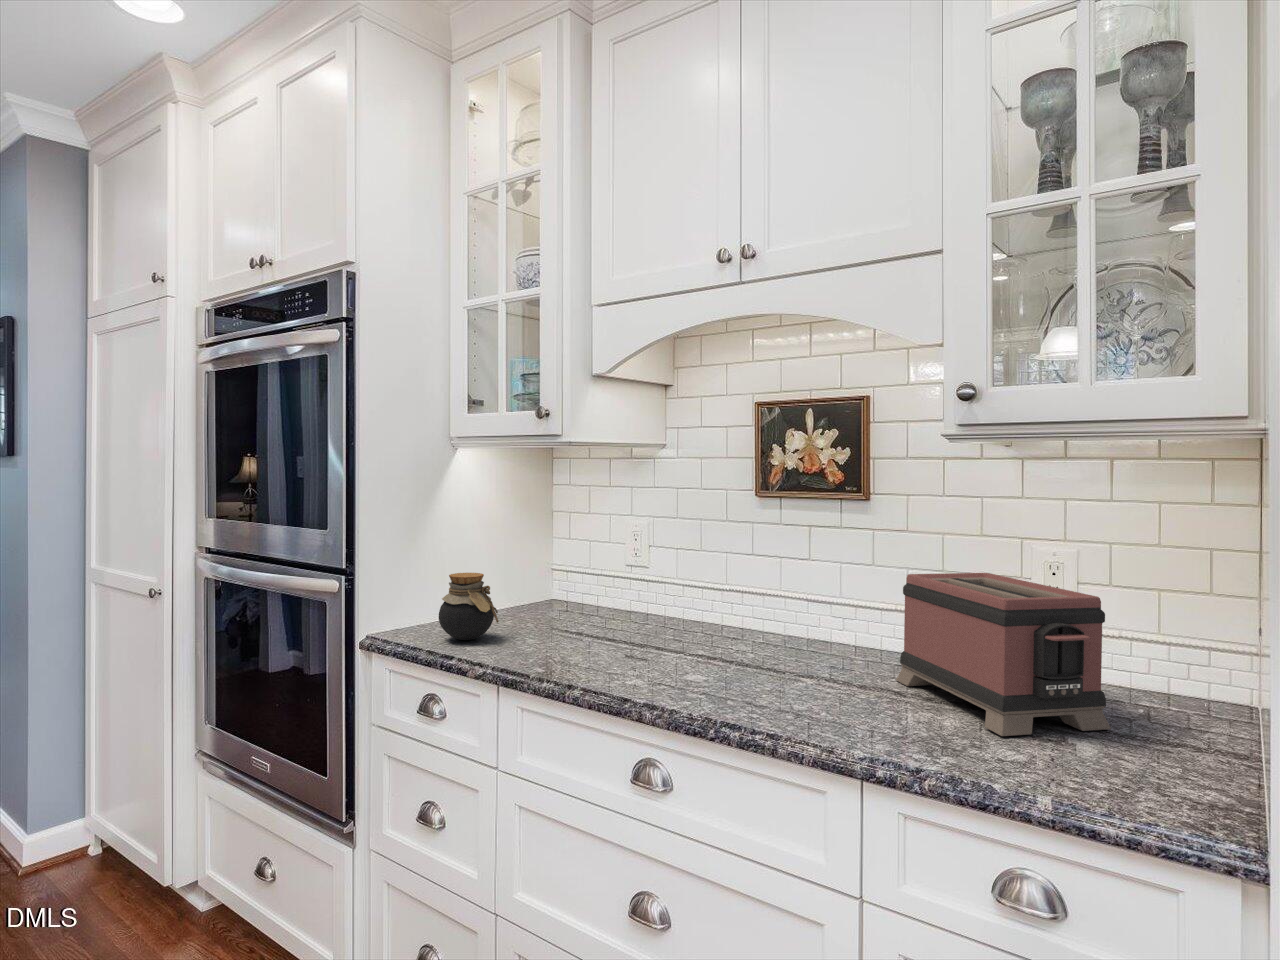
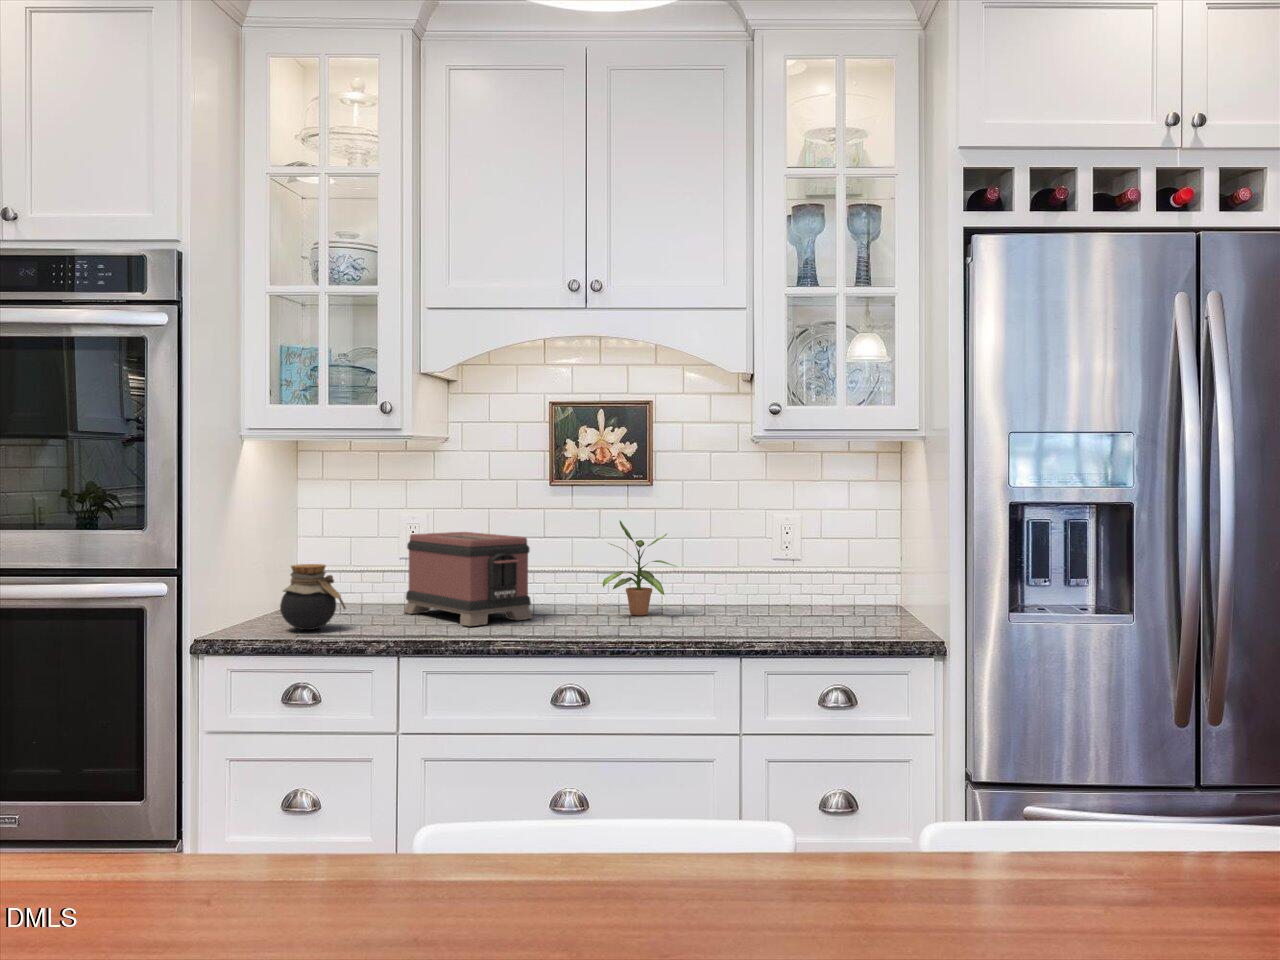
potted plant: none [770,542,873,665] -> present [603,521,676,615]
toaster: present [896,573,1111,736] -> present [404,532,533,626]

